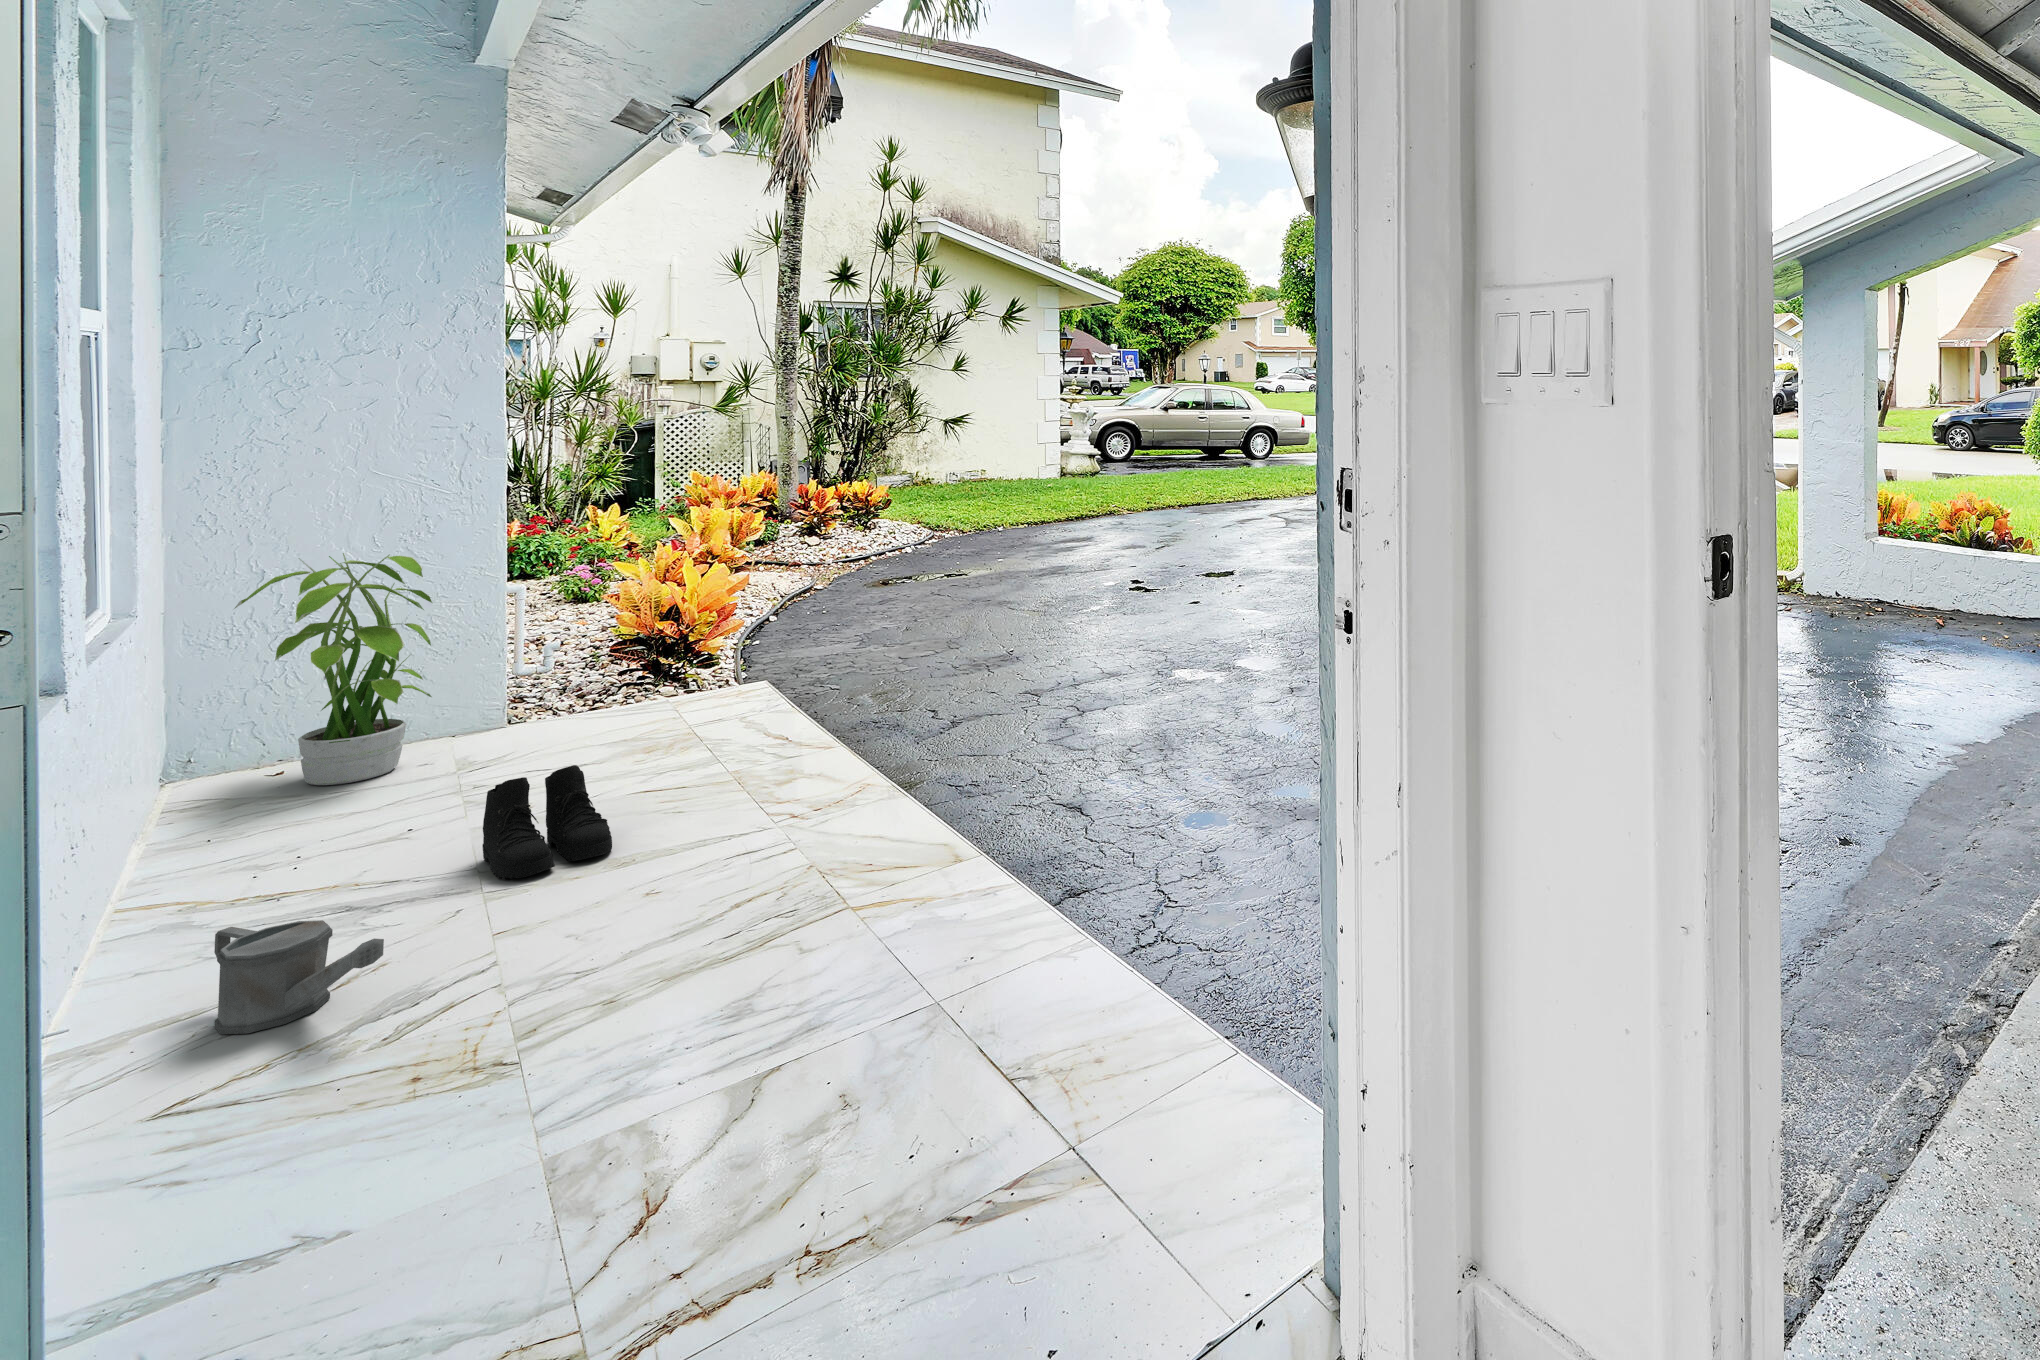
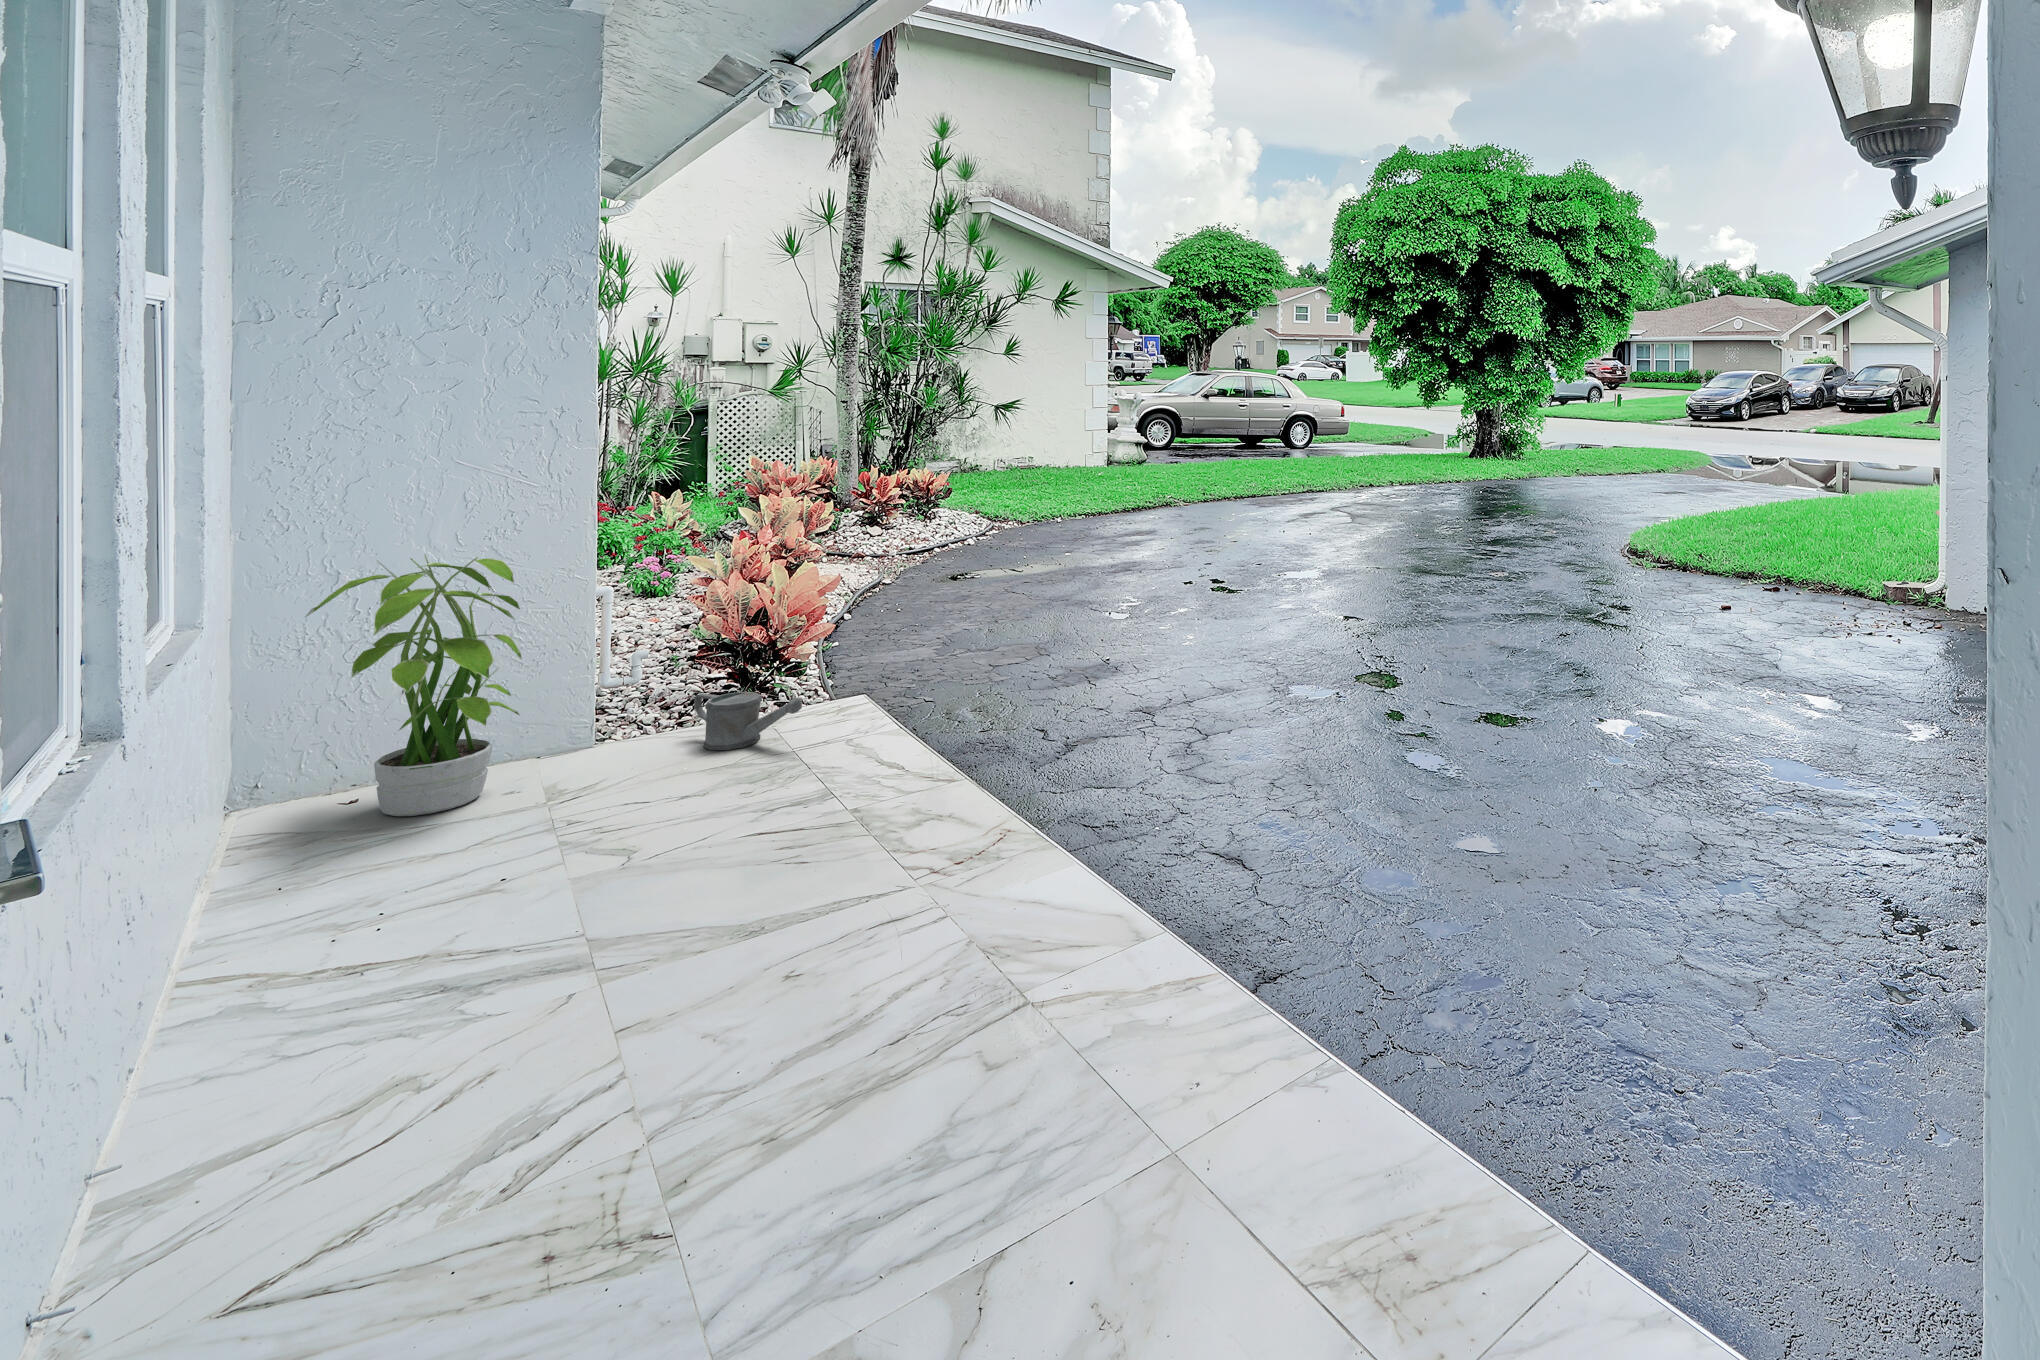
boots: present [482,765,612,880] -> none [599,810,744,949]
watering can: present [214,920,384,1034] -> present [694,692,802,750]

